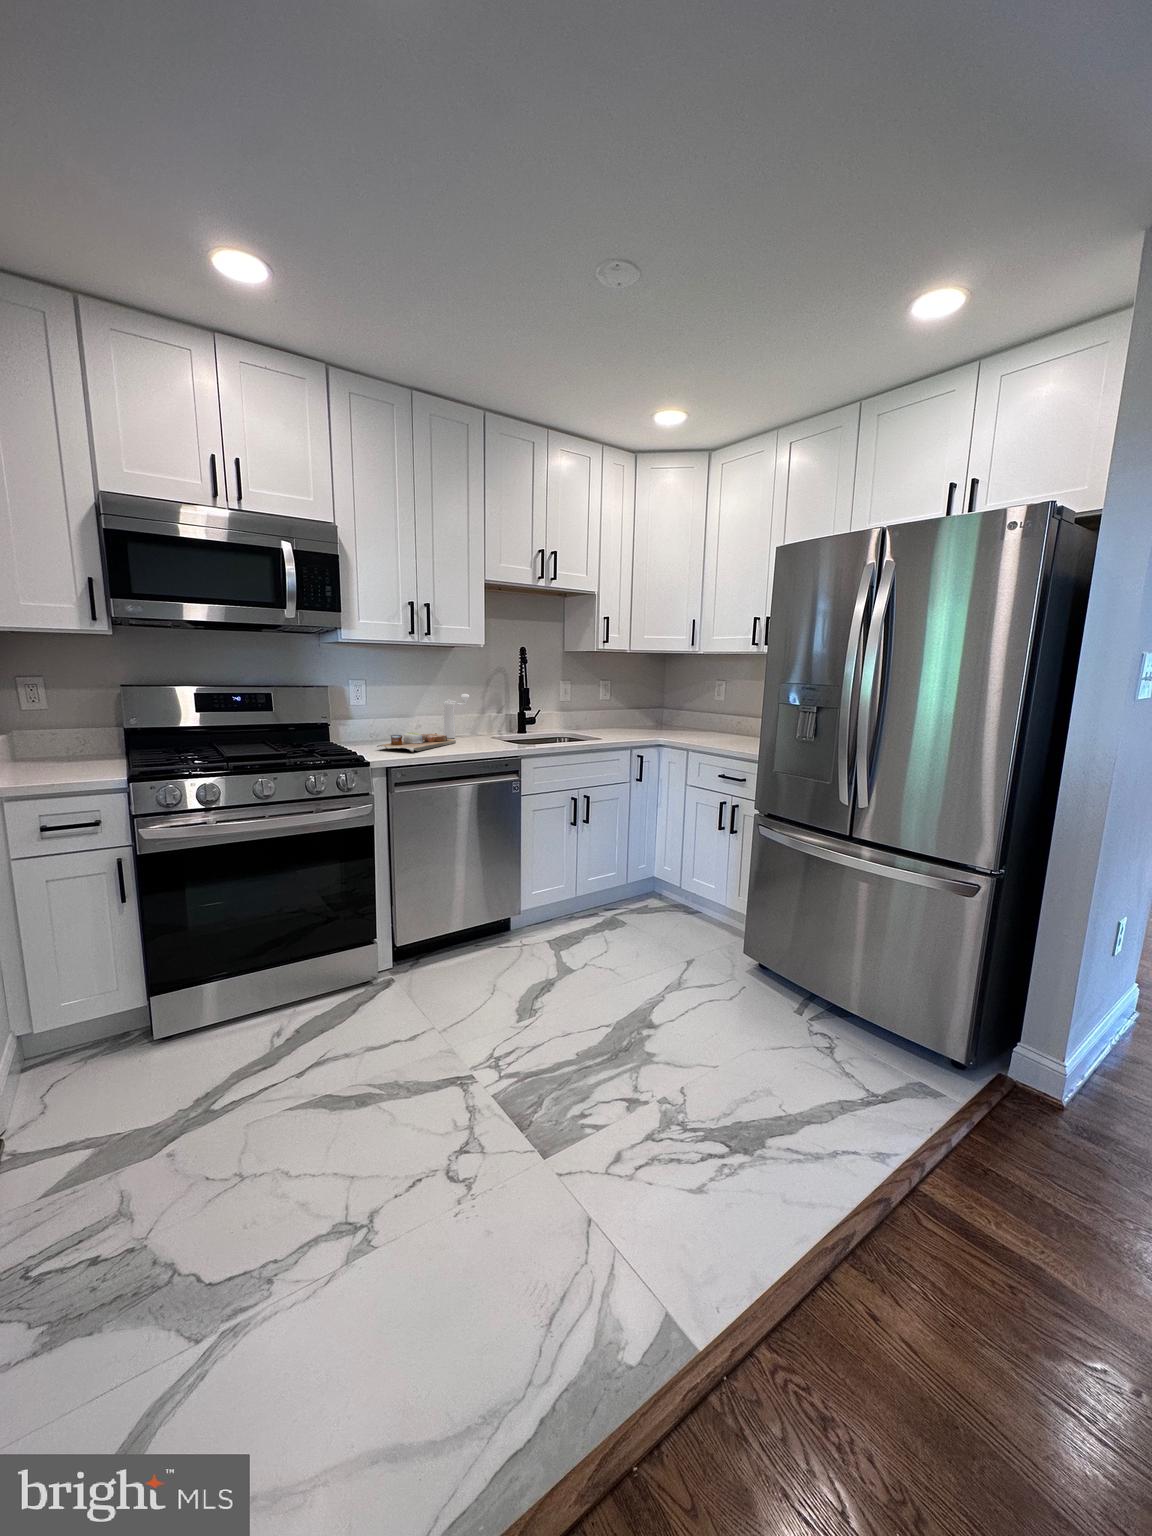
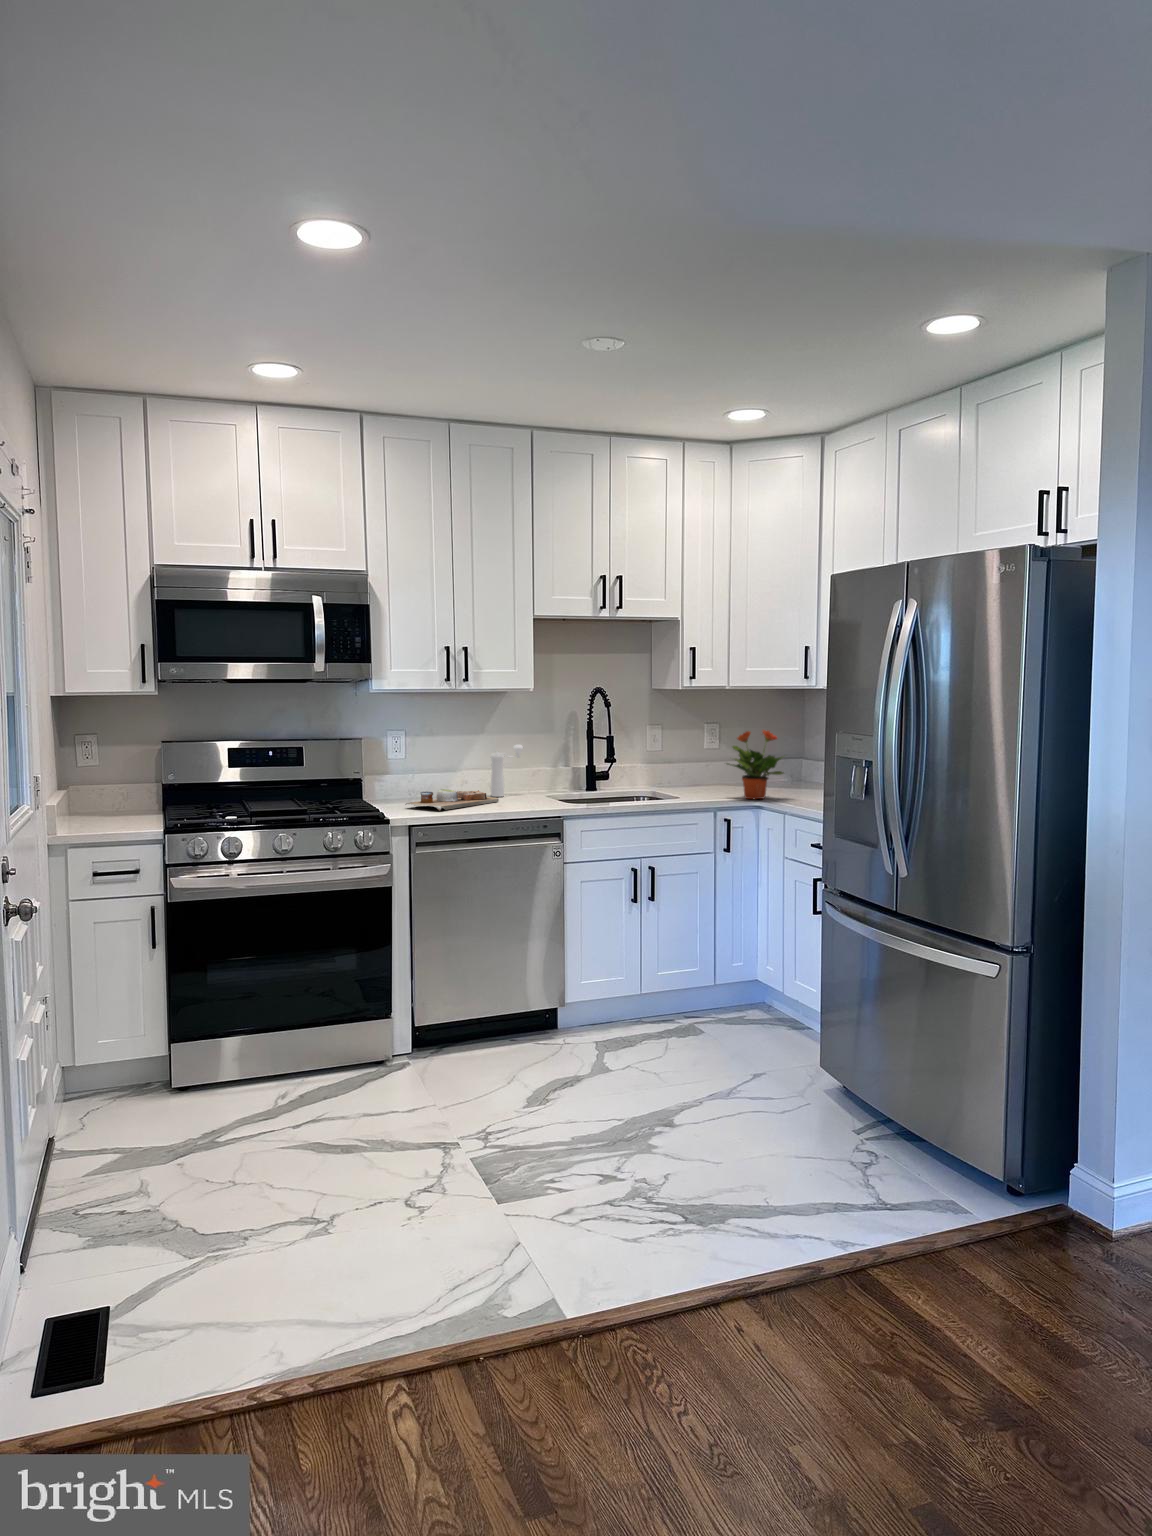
potted plant: none [633,684,682,739] -> present [727,730,784,799]

